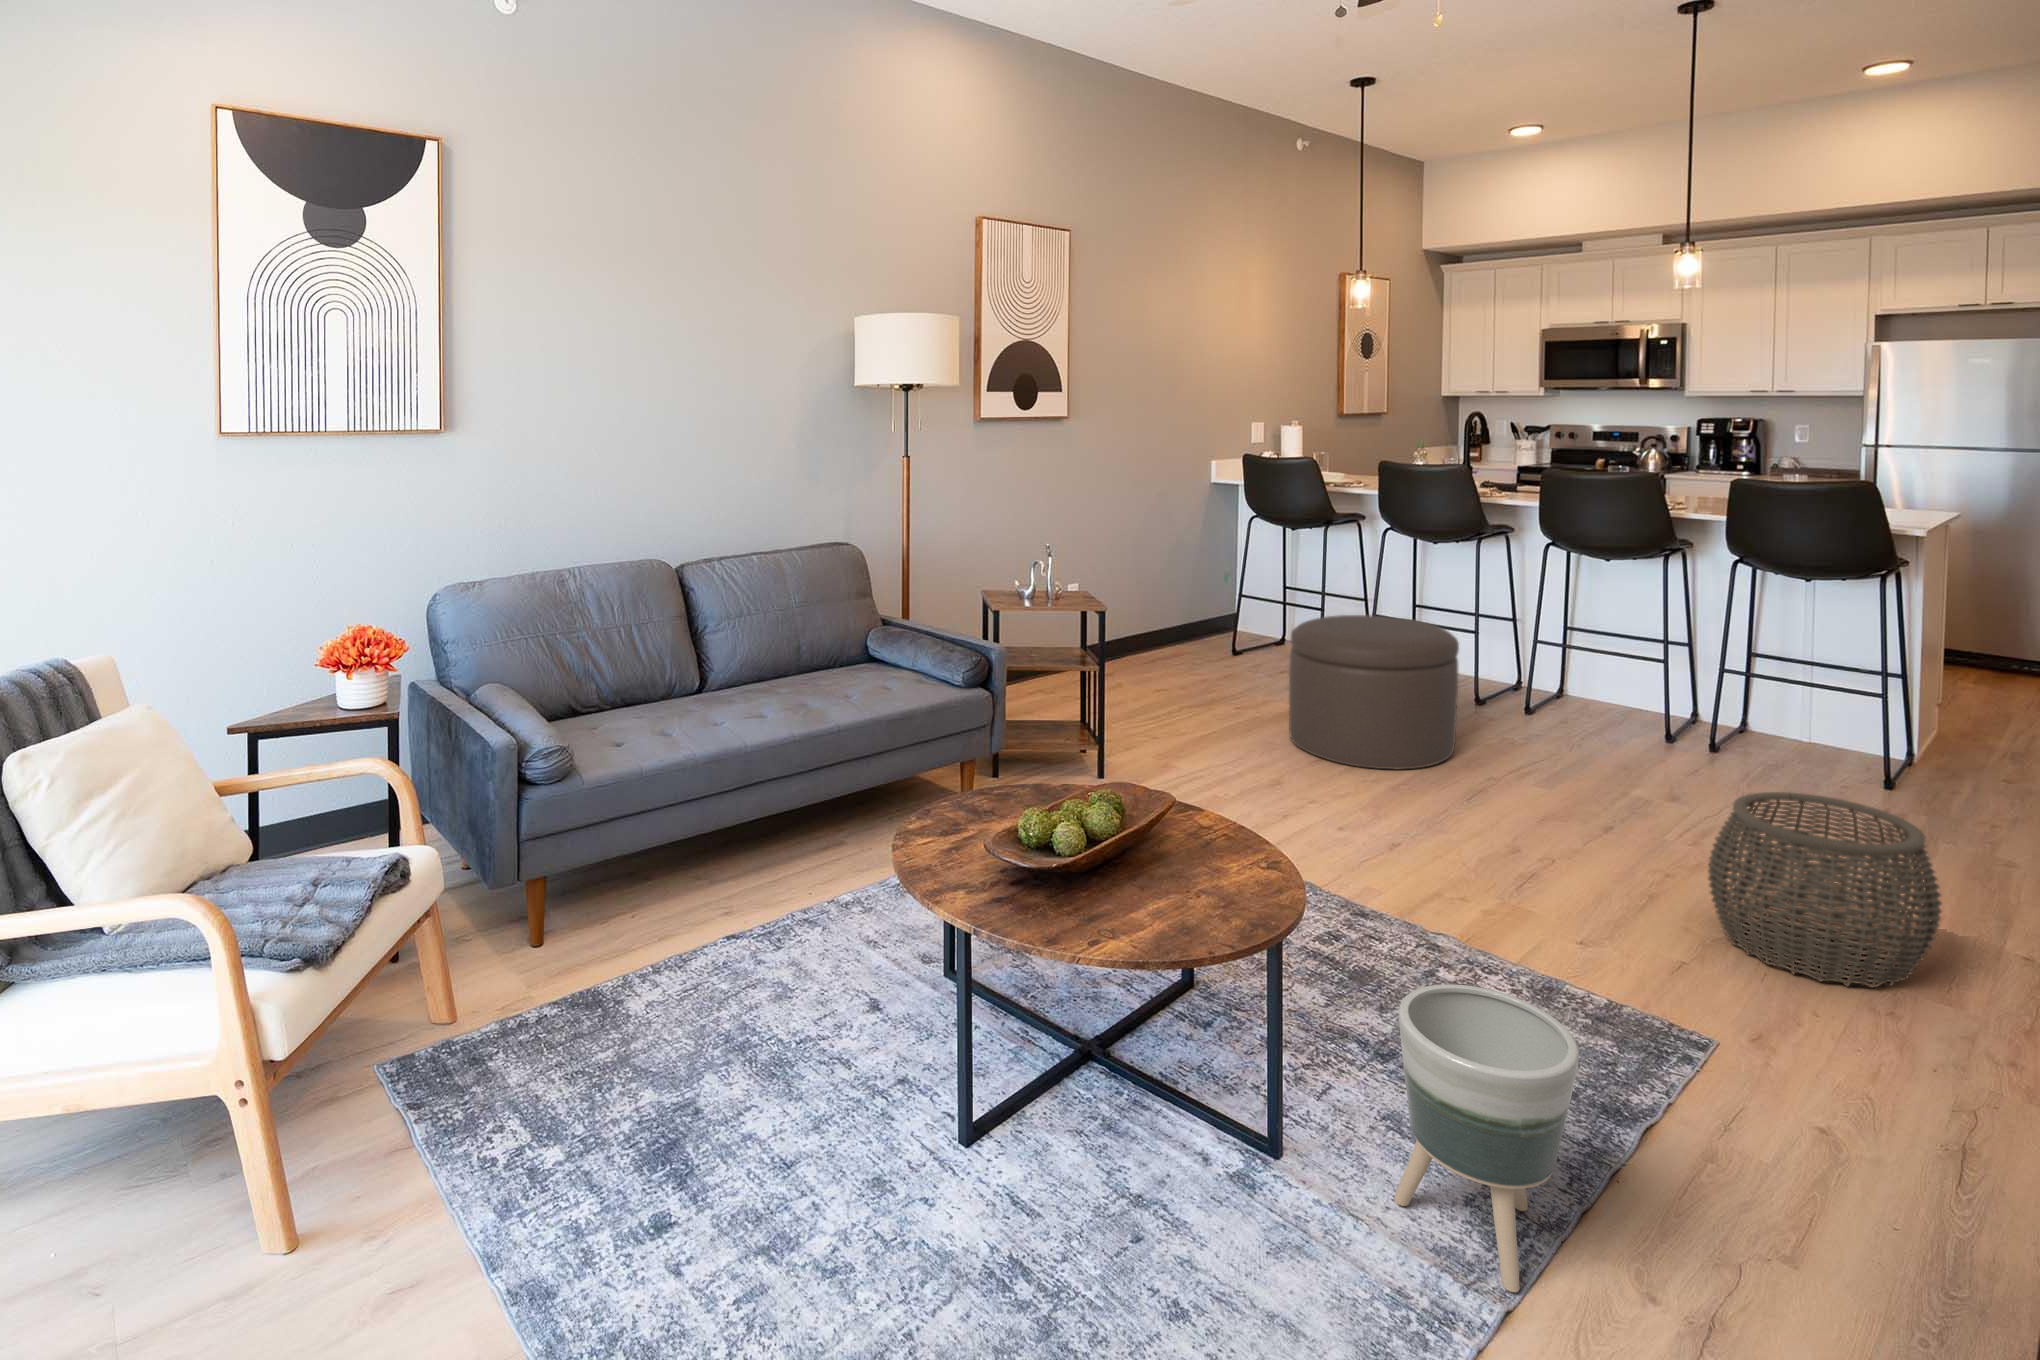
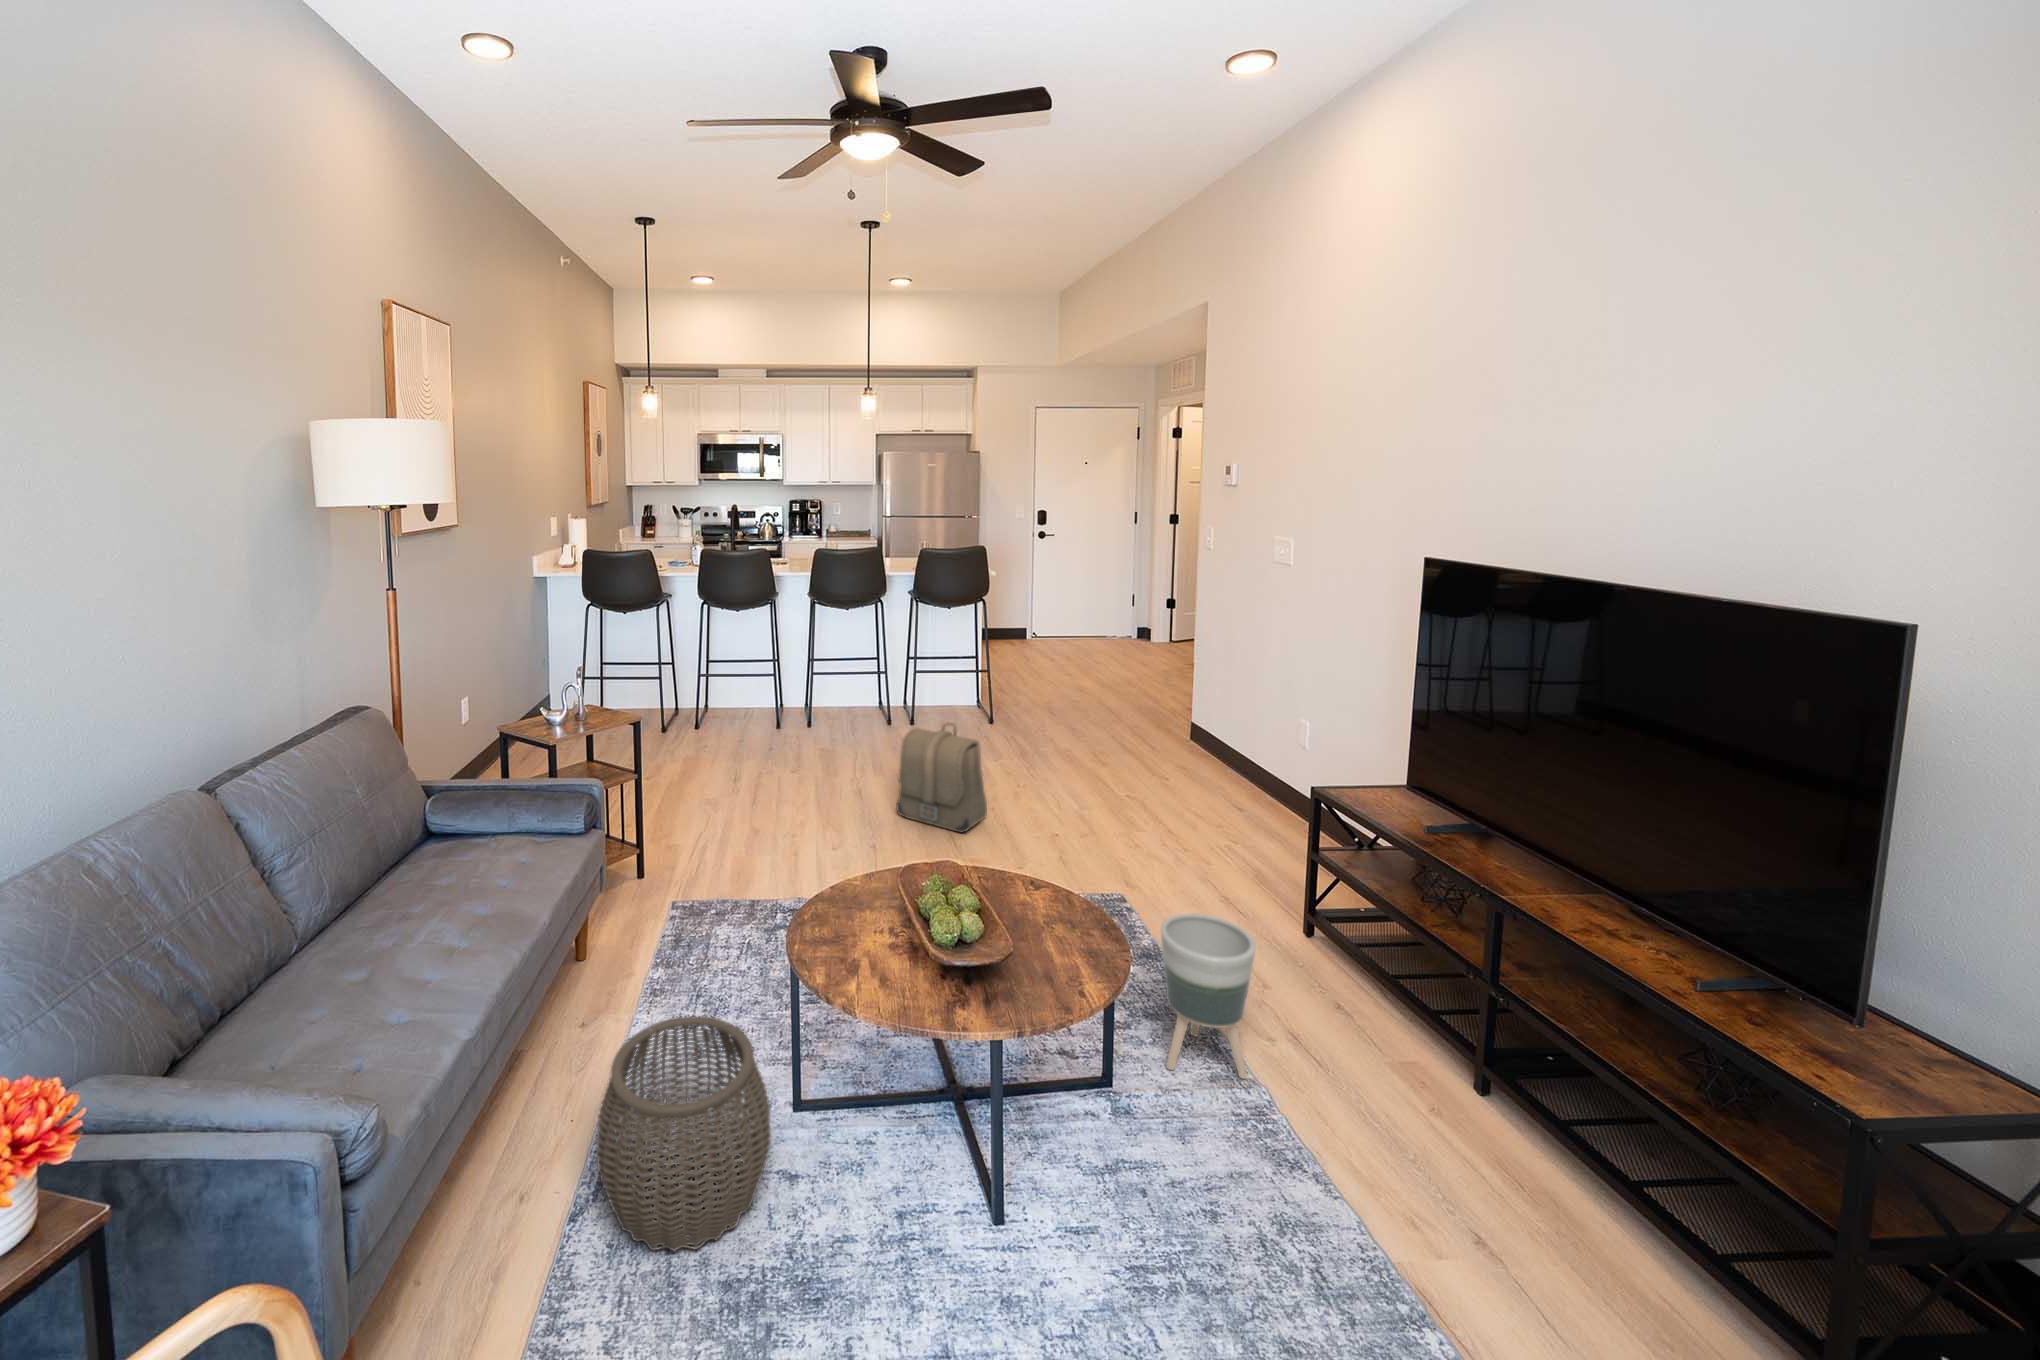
ottoman: present [1289,615,1459,769] -> none [734,695,843,811]
backpack: none [1479,686,1632,859] -> present [897,722,987,832]
woven basket: present [1708,792,1942,988] -> present [596,1016,771,1251]

